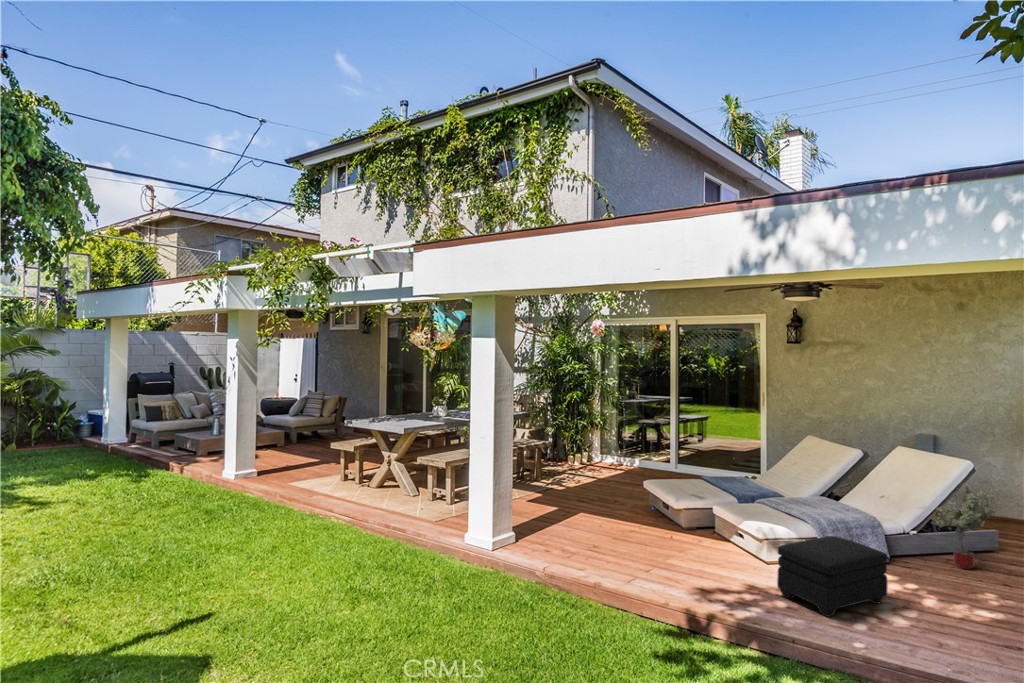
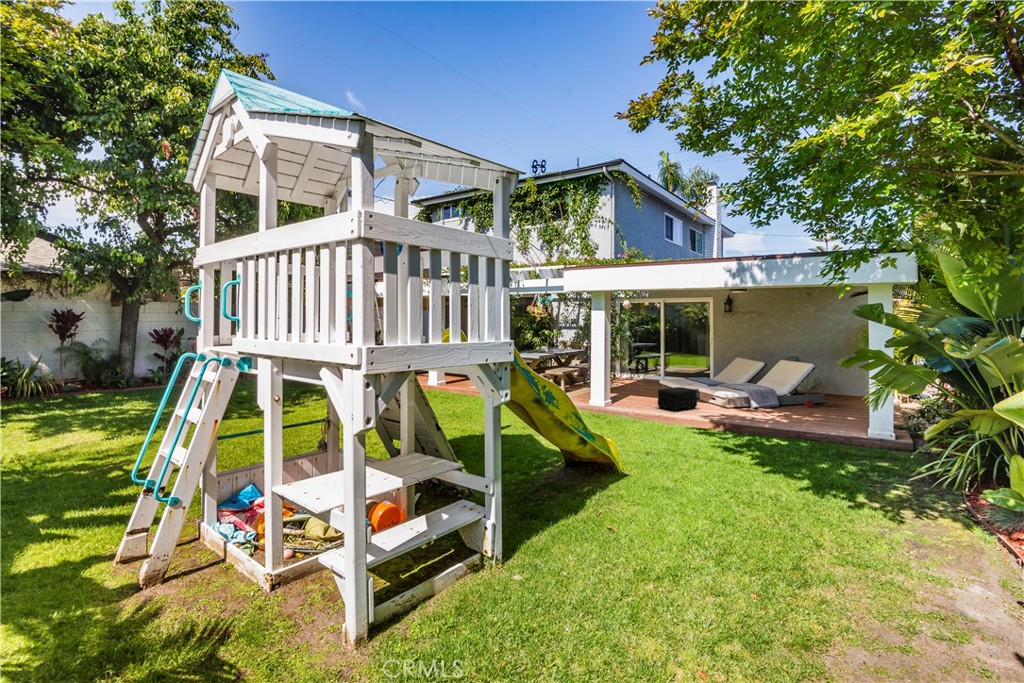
ottoman: present [777,536,887,617] -> present [658,387,697,412]

